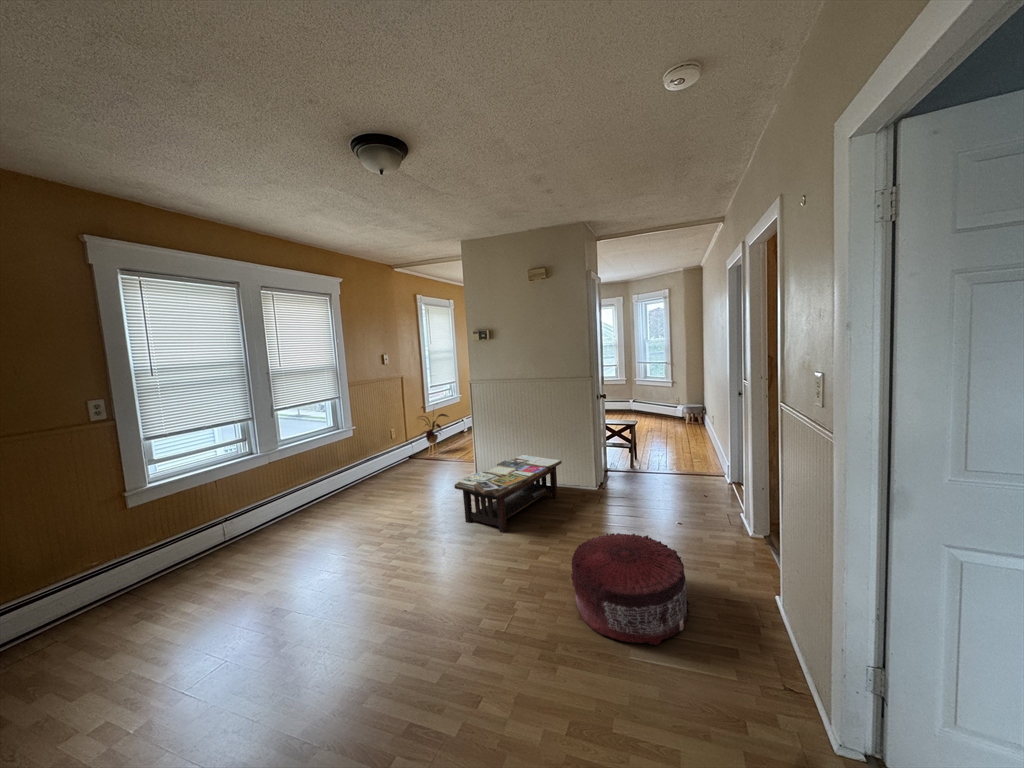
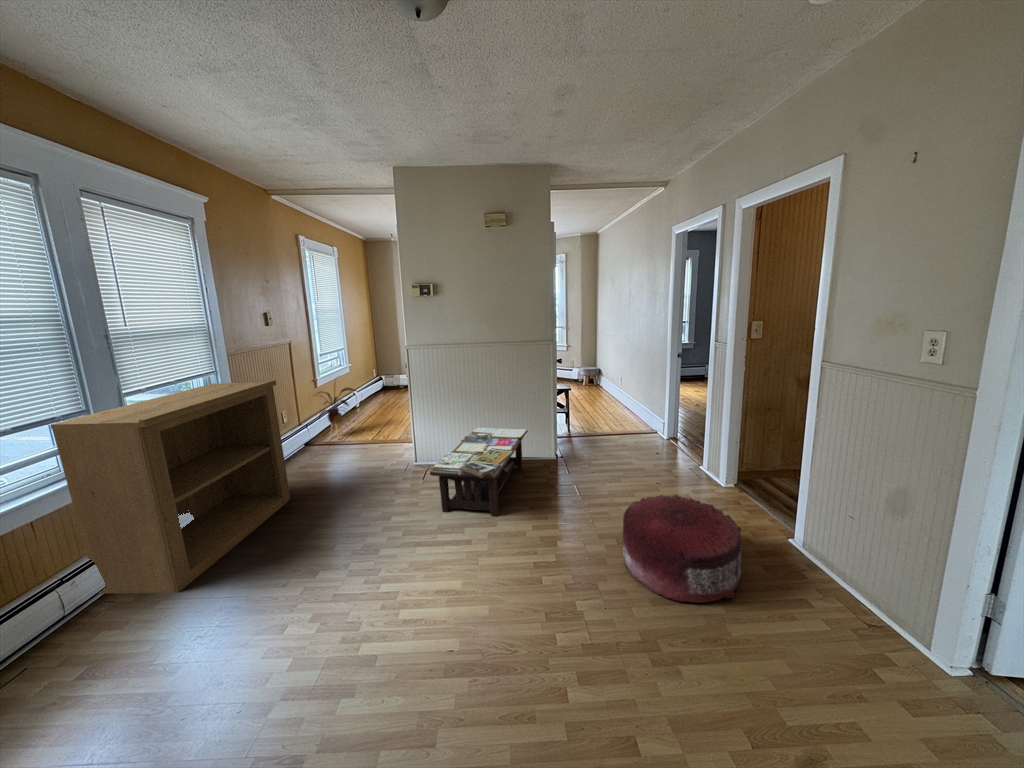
bookshelf: none [230,405,373,543] -> present [50,380,290,594]

